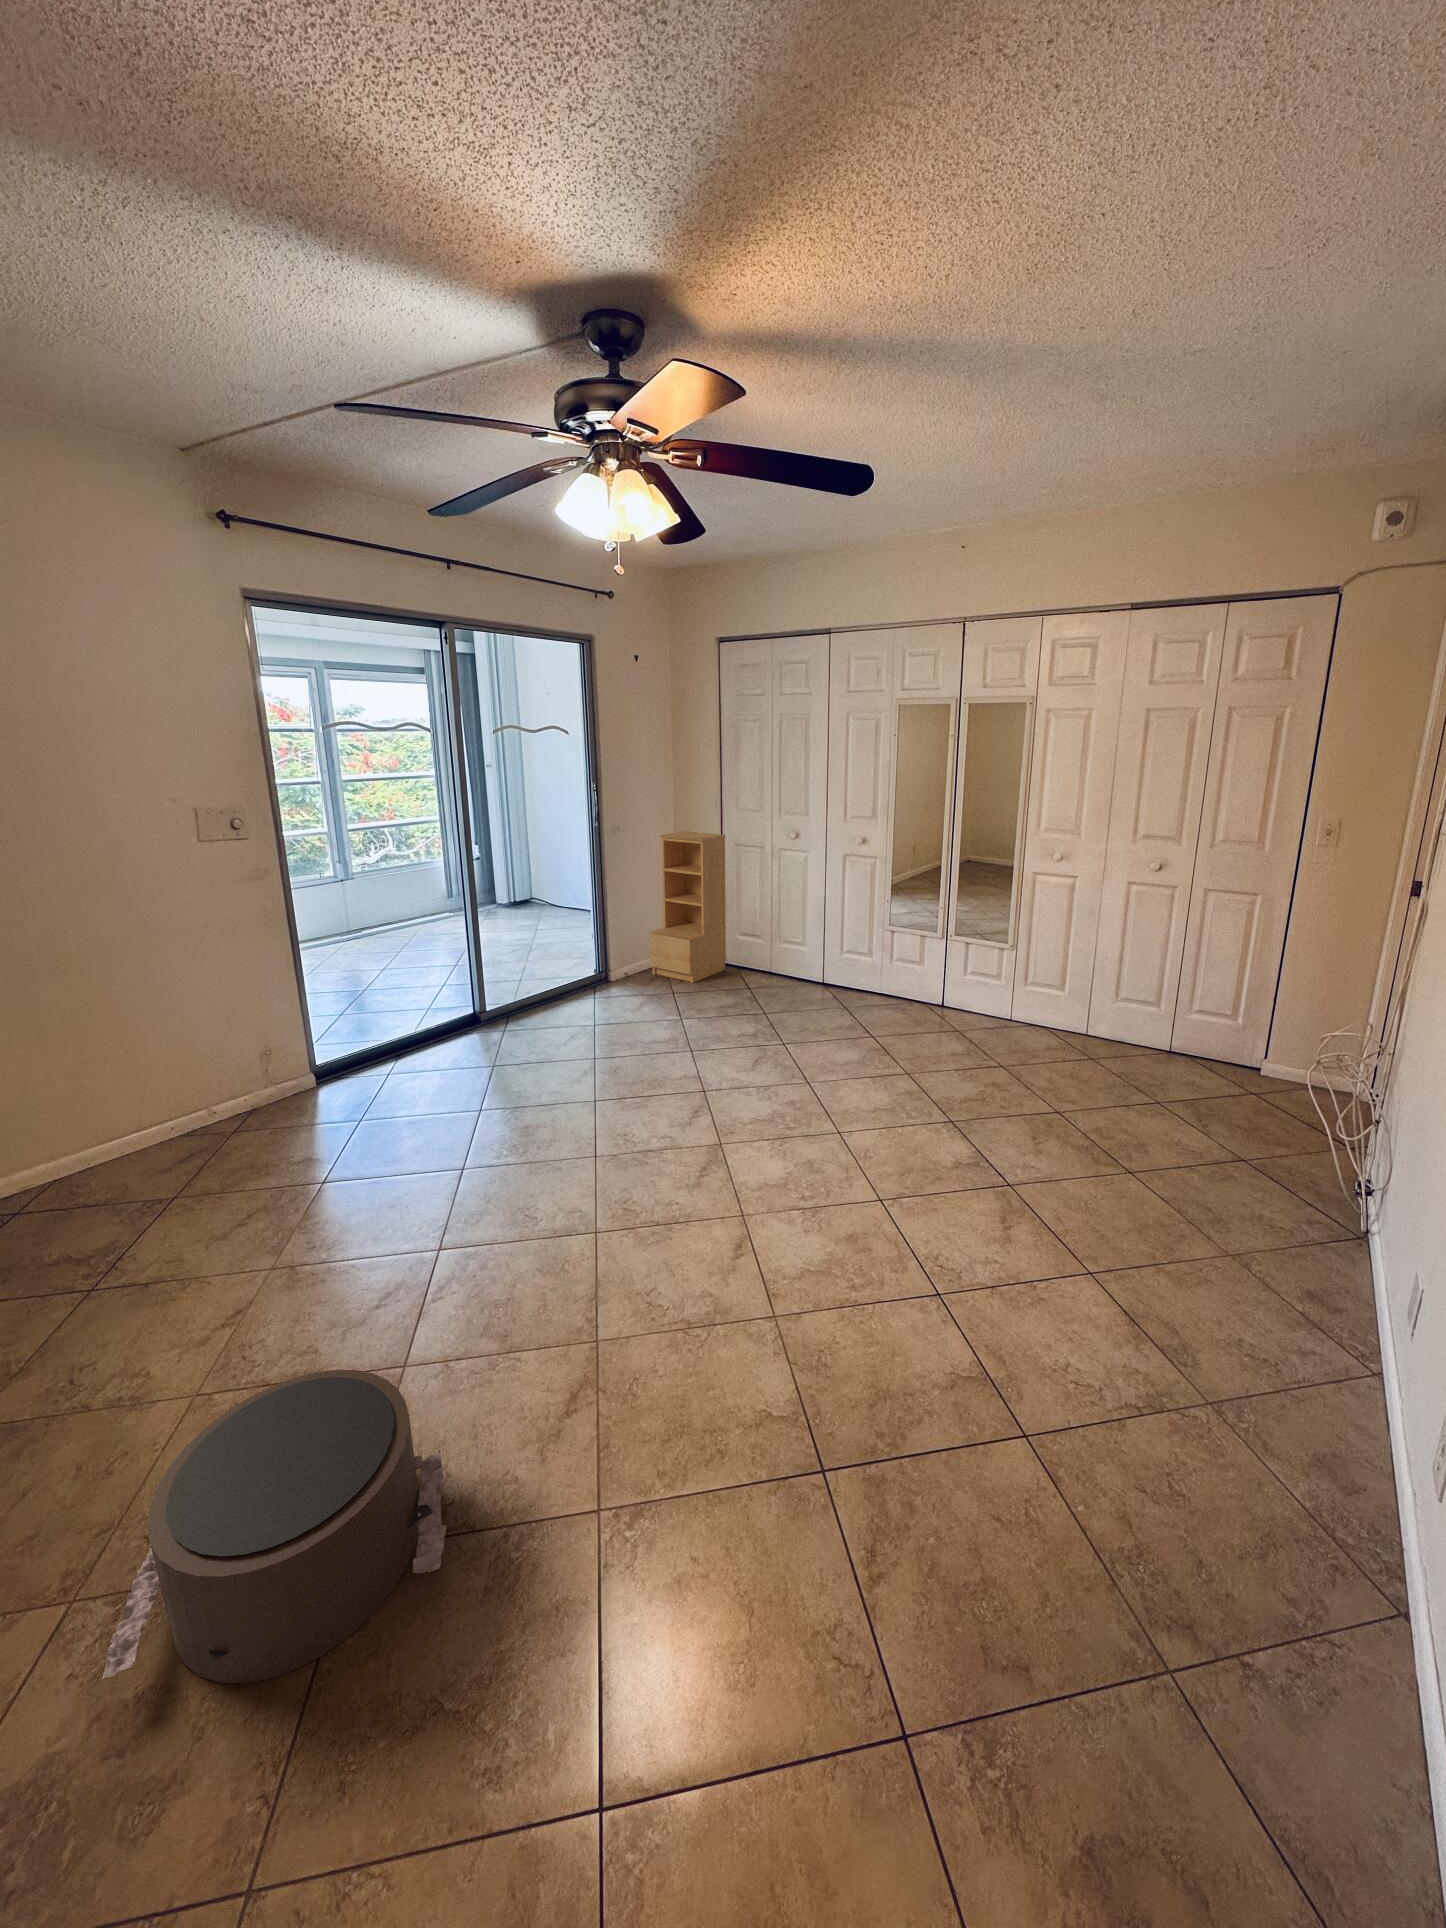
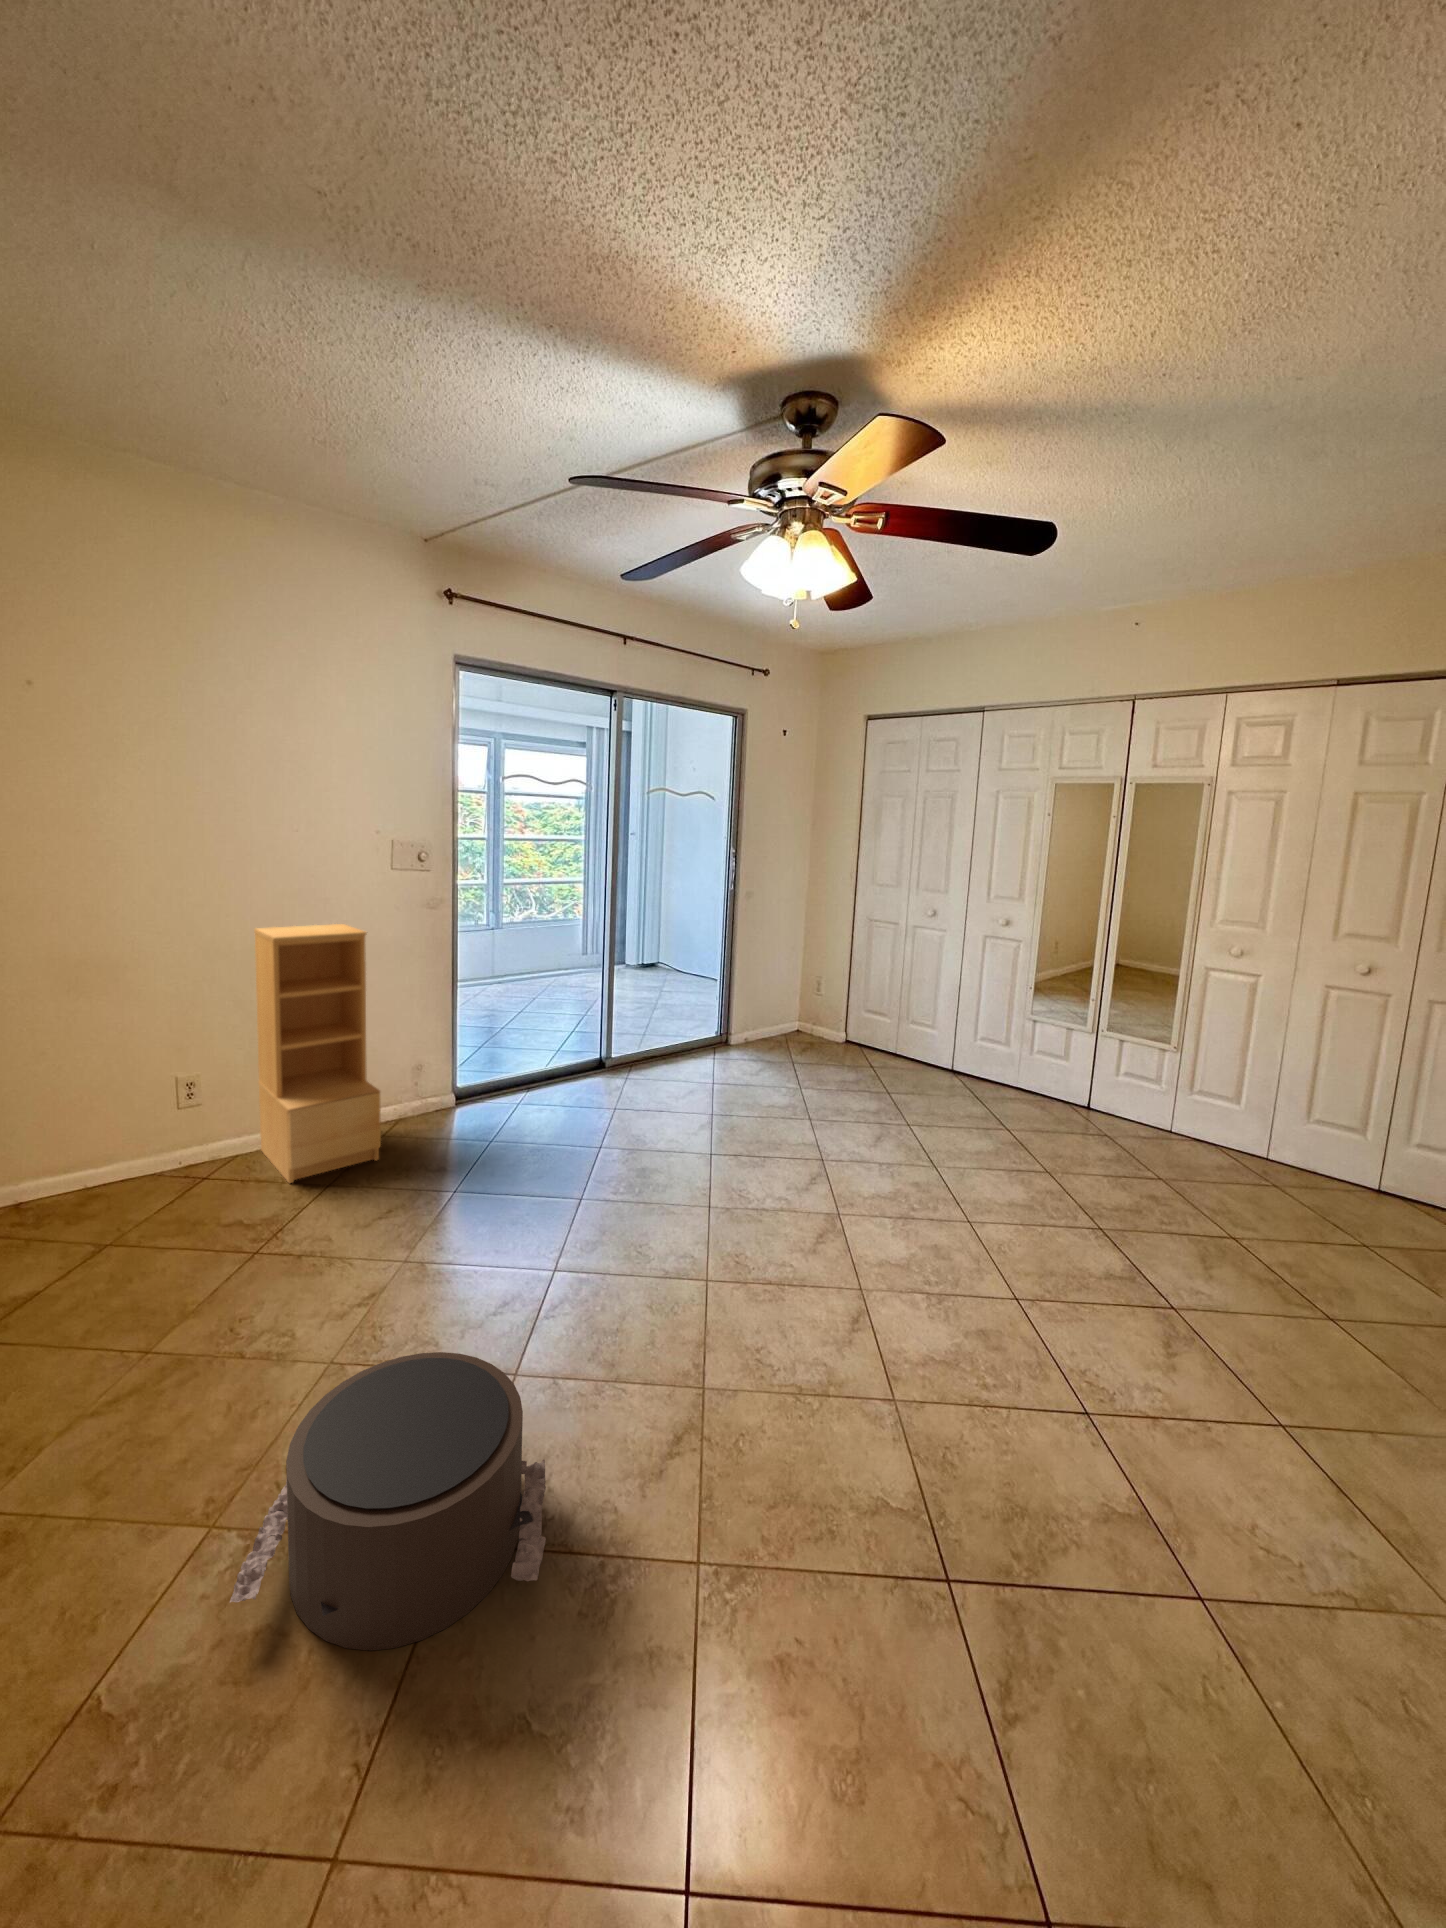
bookshelf: present [650,831,726,983] -> present [254,924,381,1183]

